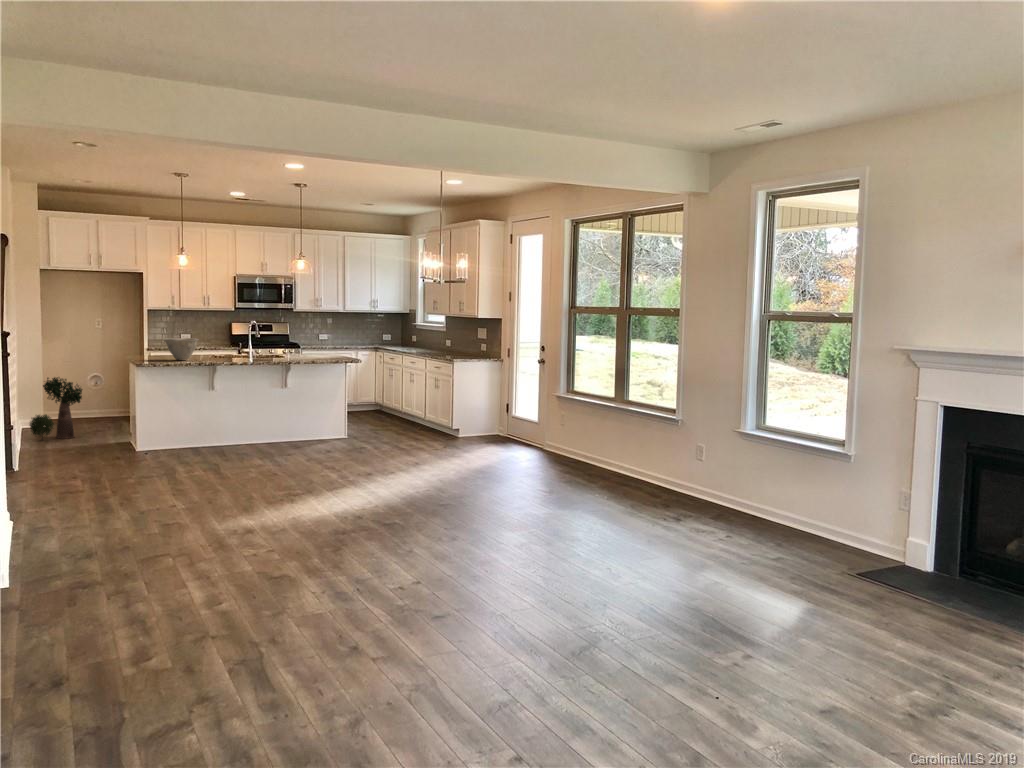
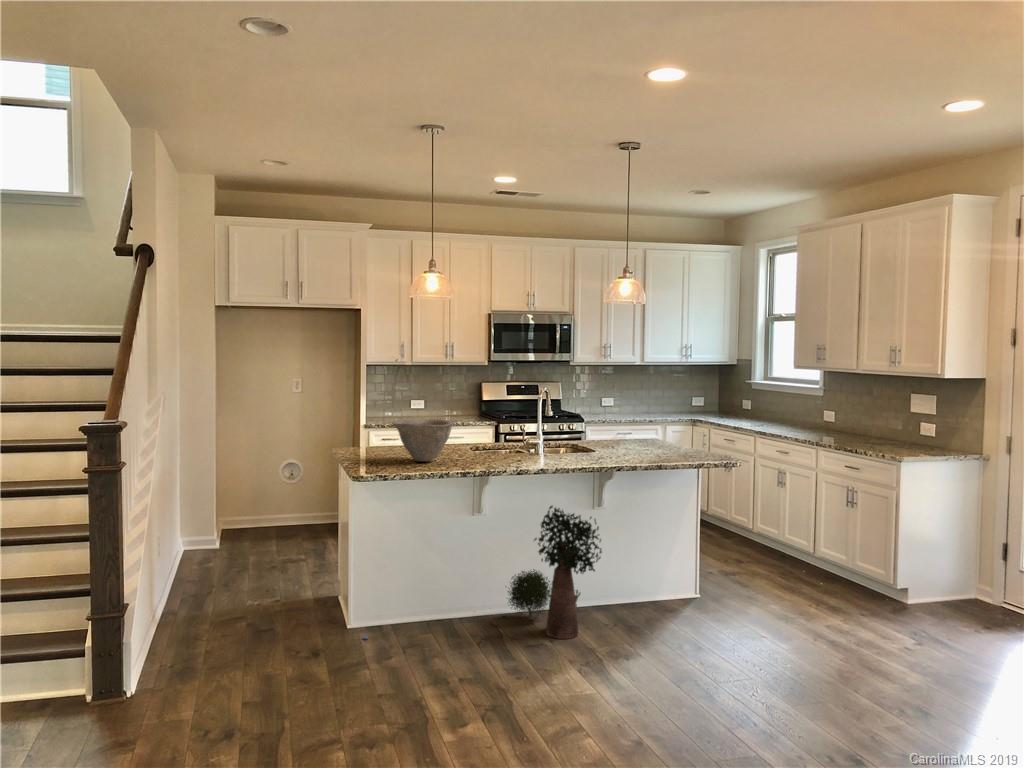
potted plant: present [30,377,82,441] -> present [508,506,602,639]

